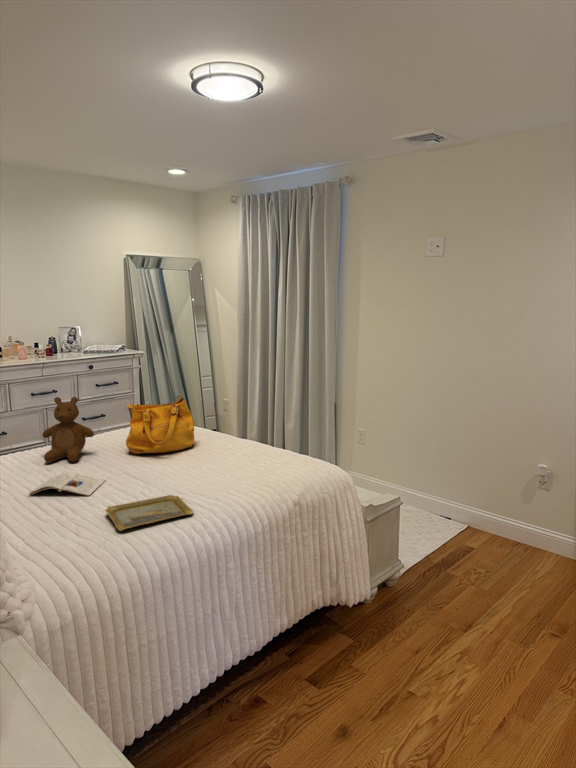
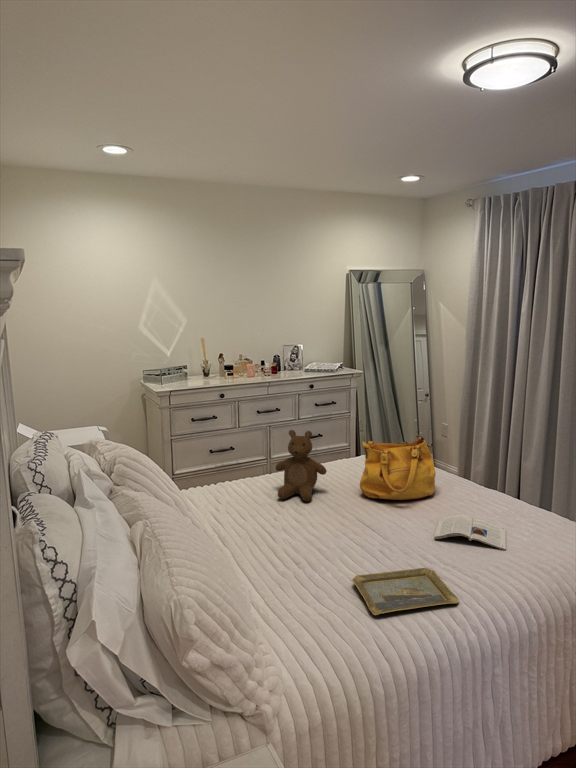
magazine: present [29,472,106,496] -> present [434,515,506,550]

